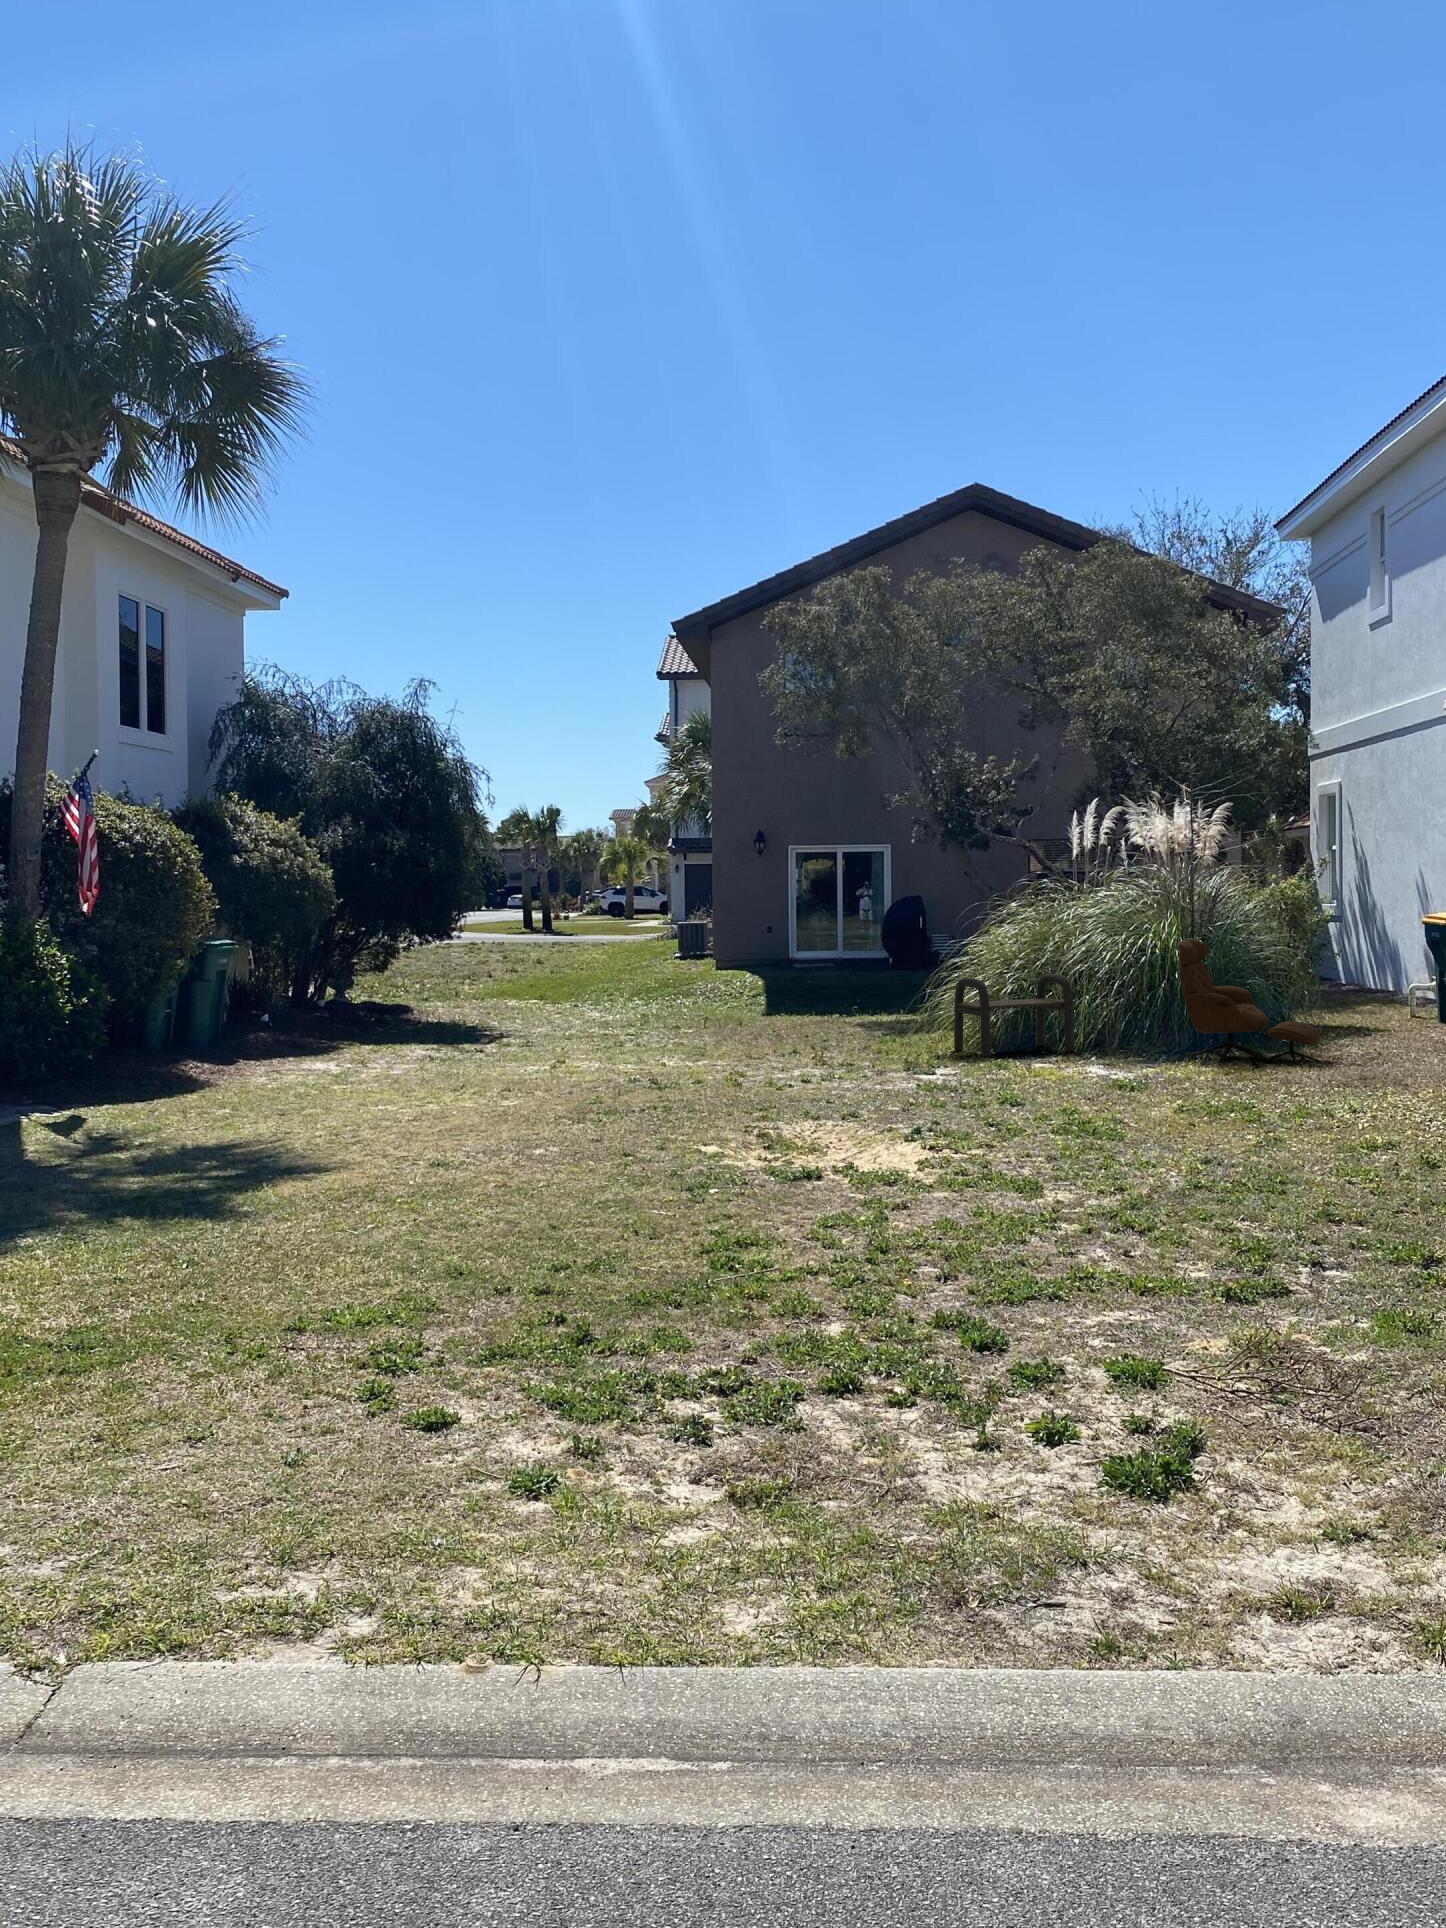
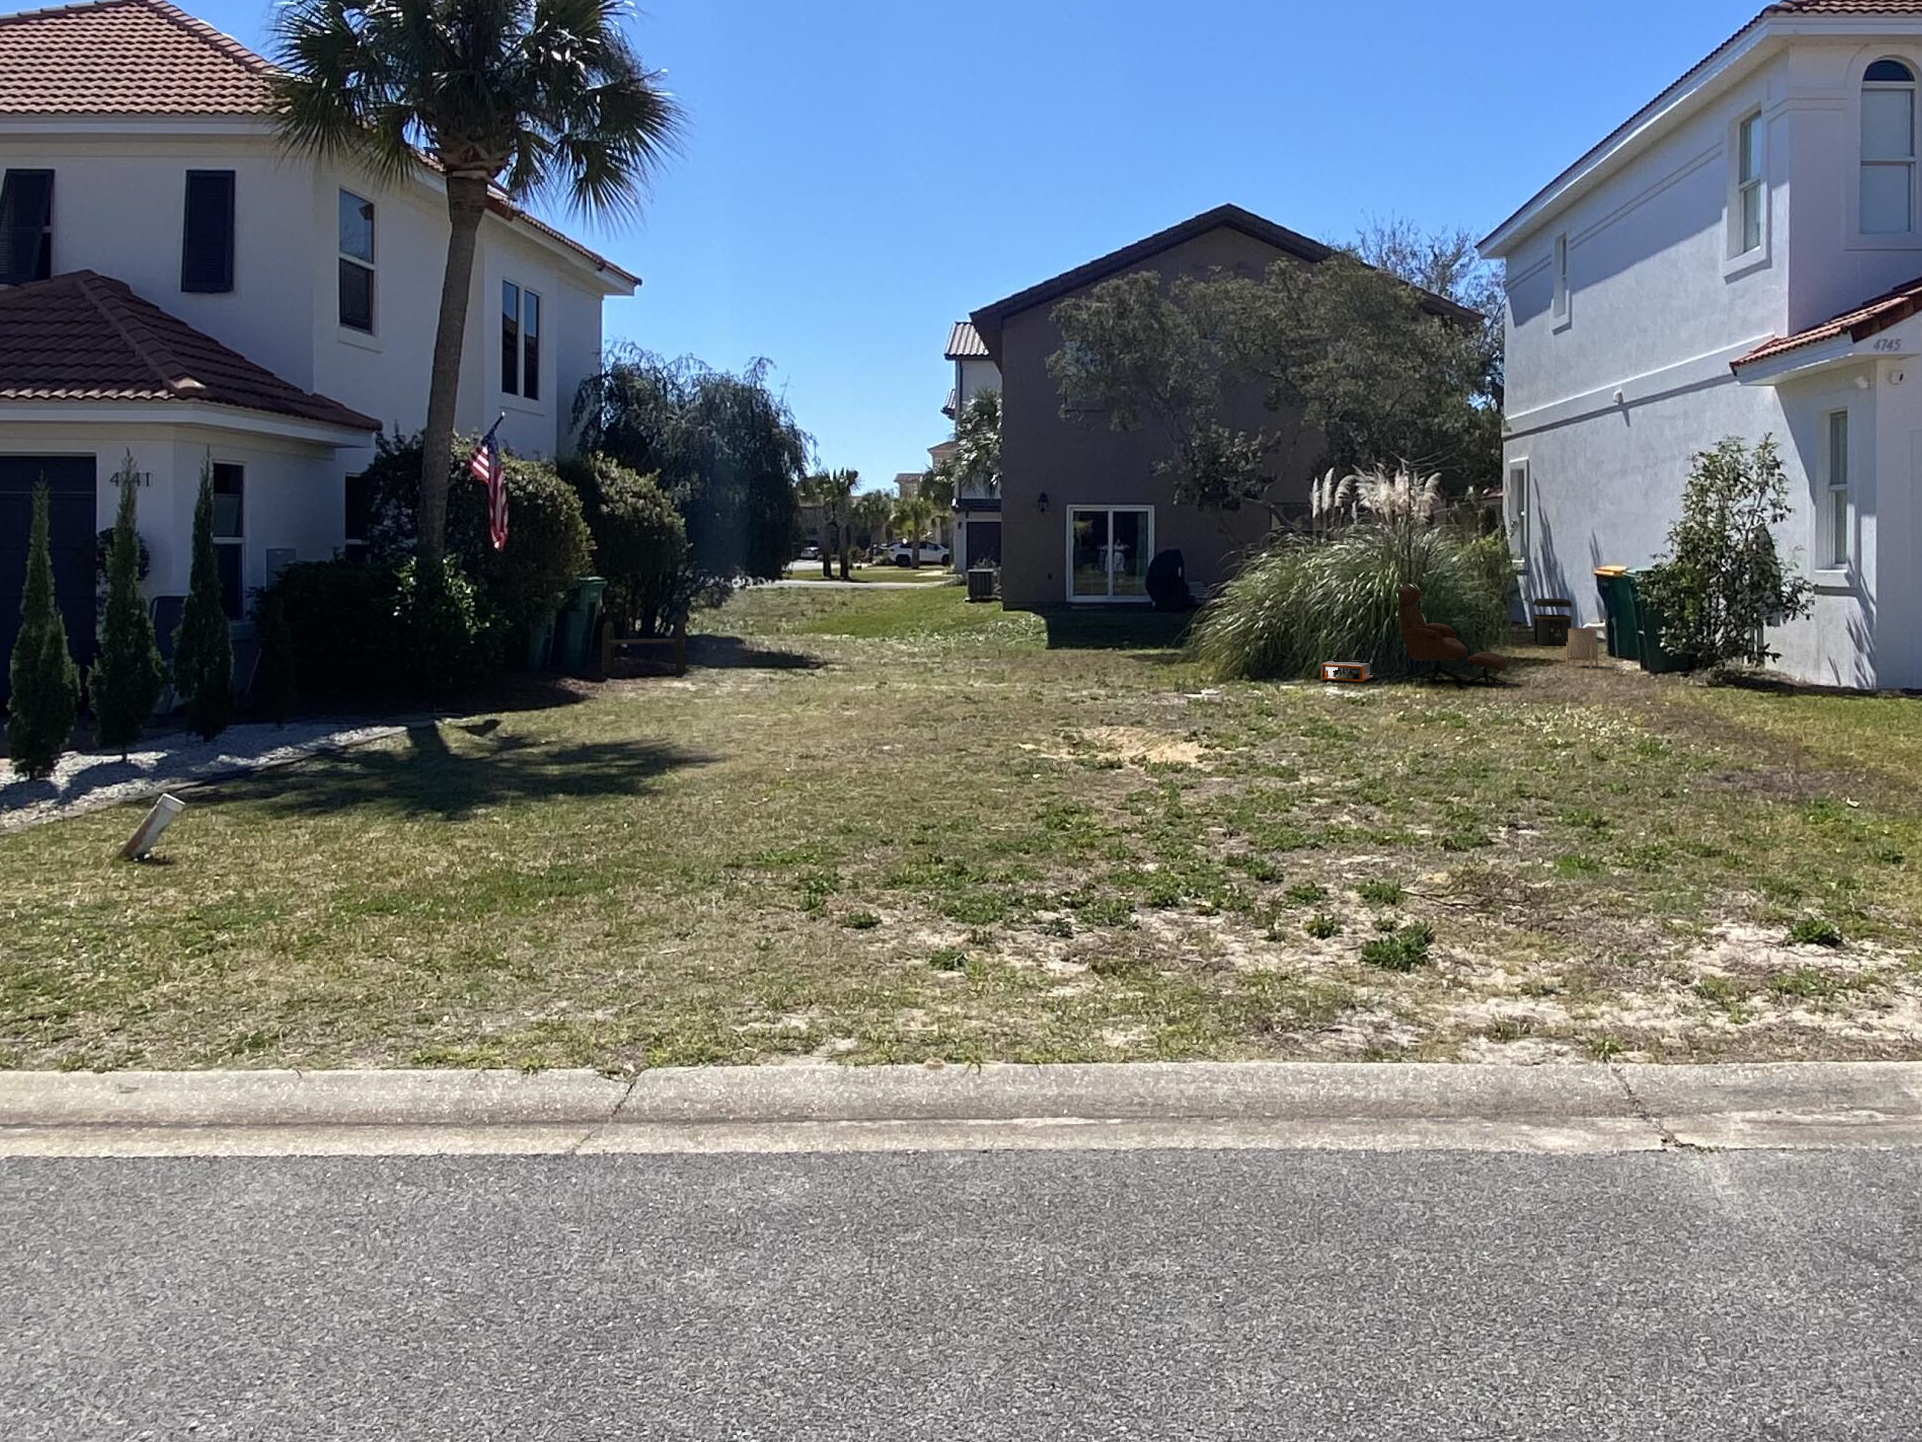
toolbox: none [1354,949,1404,1008] -> present [1533,598,1572,646]
bench: present [954,973,1074,1057] -> present [602,620,686,678]
planter: none [1396,988,1437,1039] -> present [1566,628,1598,668]
storage box: none [1082,1032,1149,1061] -> present [1321,661,1373,682]

